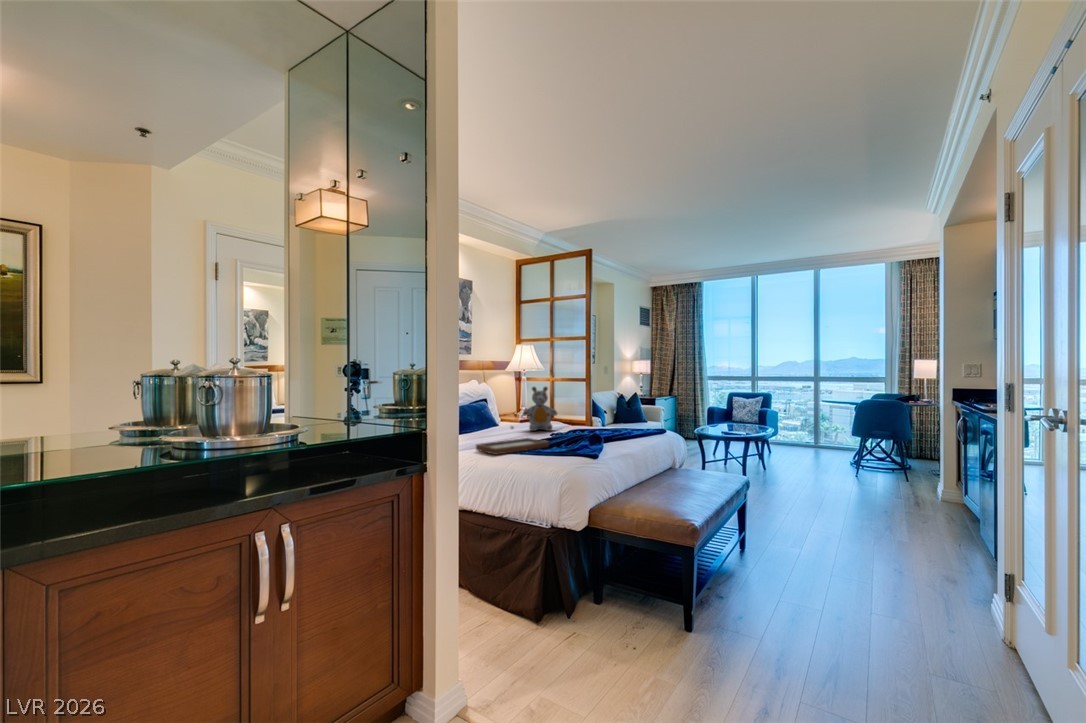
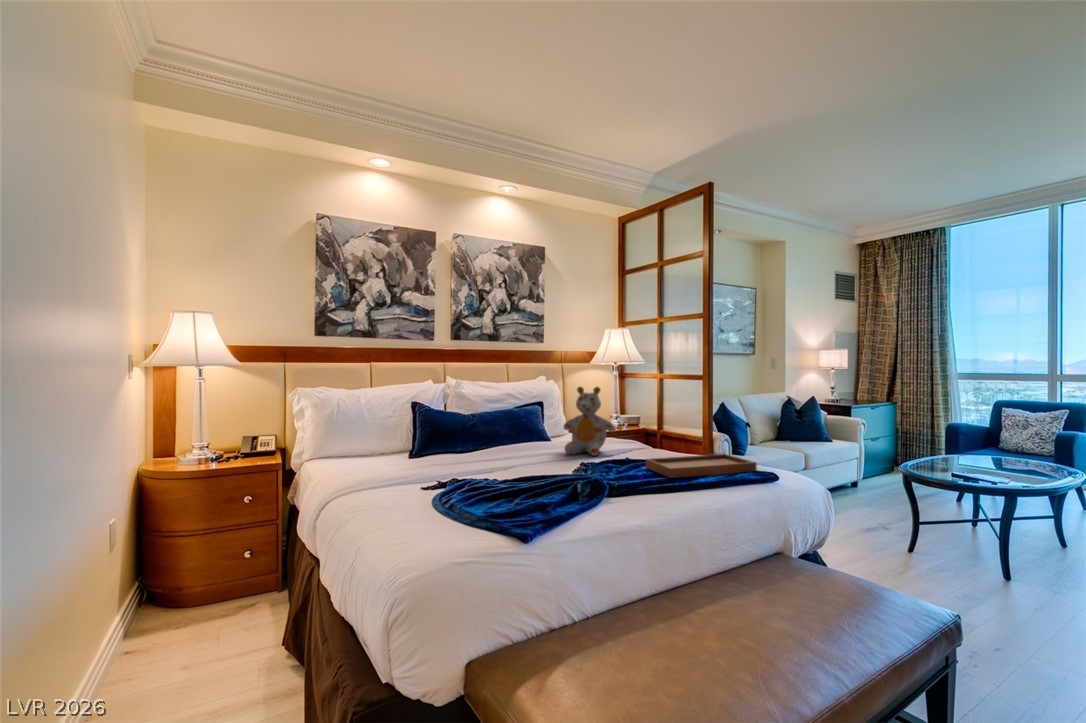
tray: present [476,426,549,455] -> present [646,436,757,478]

